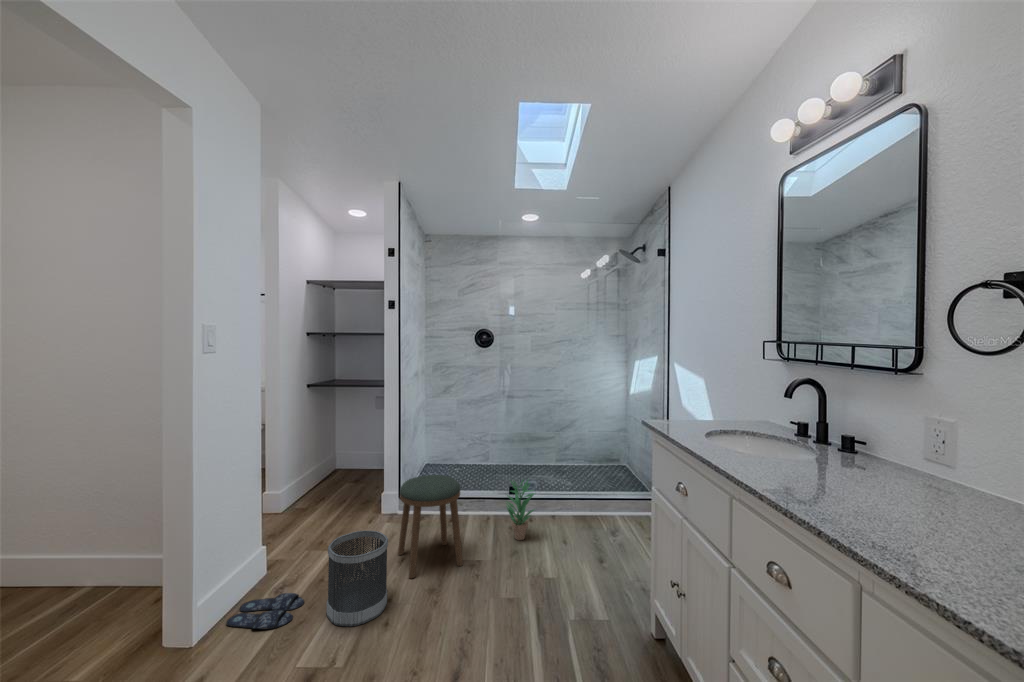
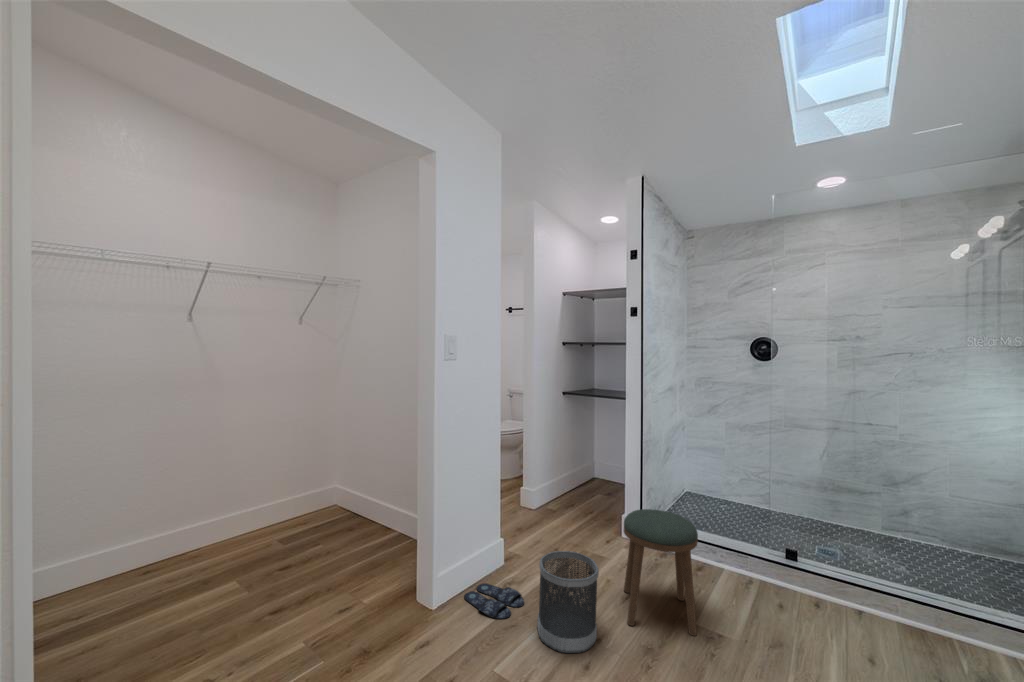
potted plant: present [507,481,534,540] -> none [767,544,821,637]

